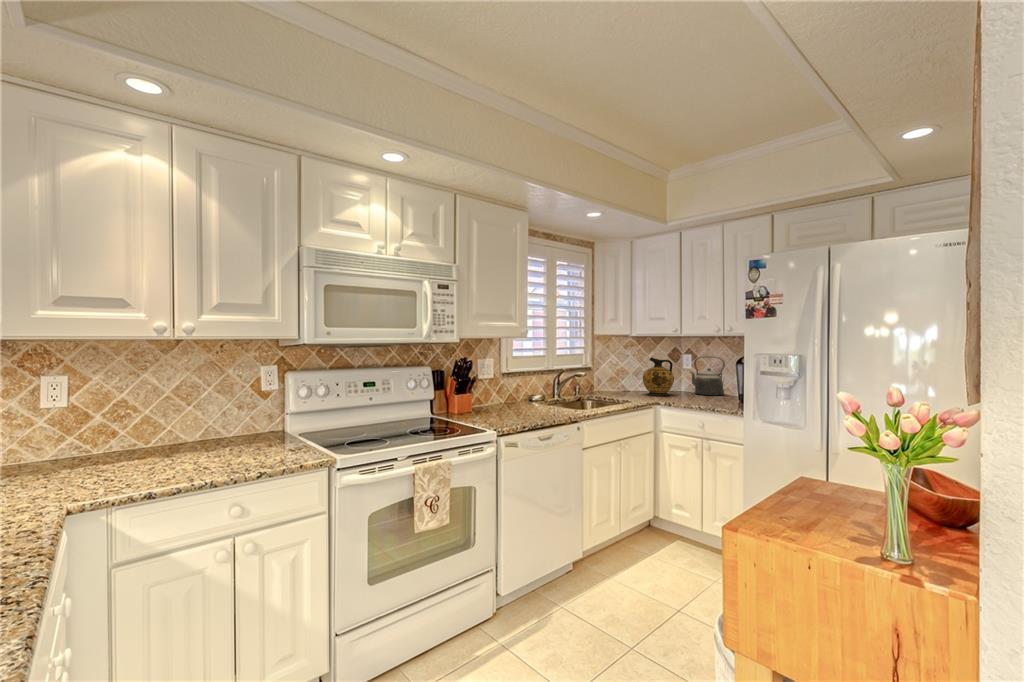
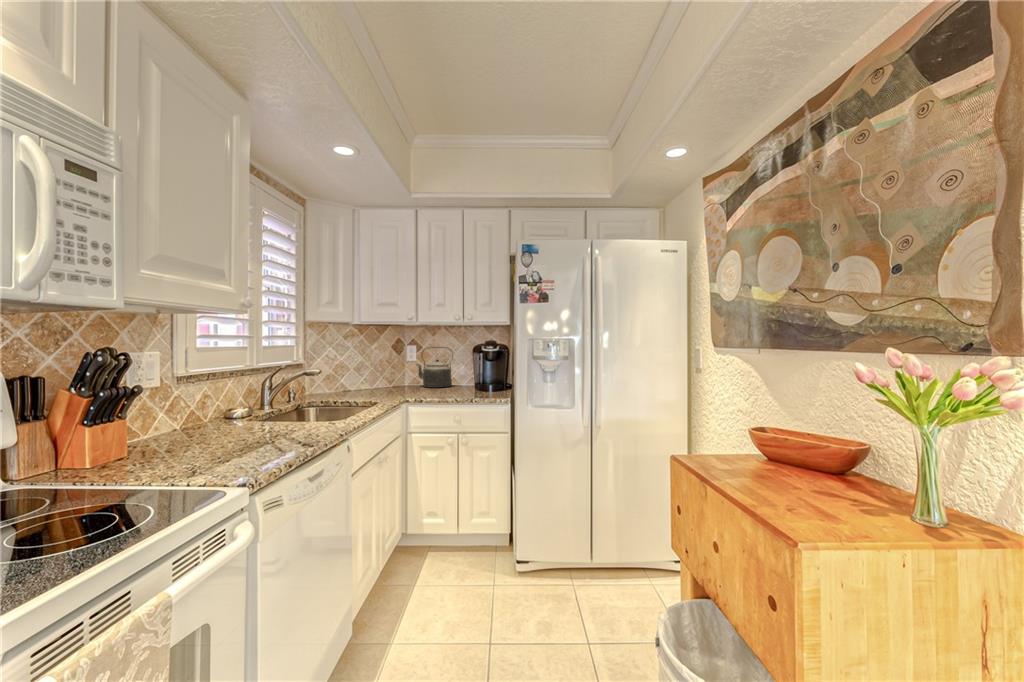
ceramic jug: present [643,357,674,395] -> none [371,349,407,393]

